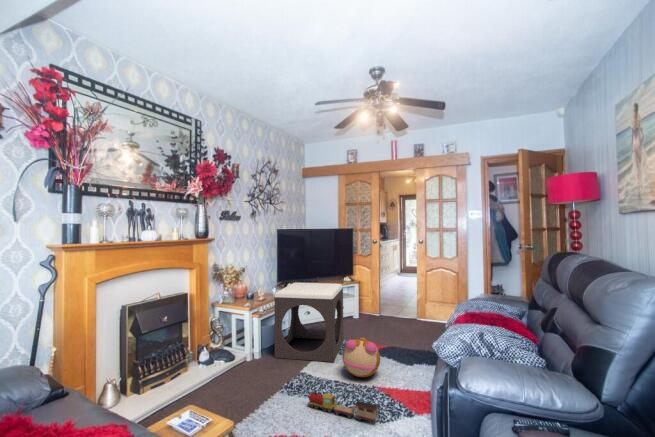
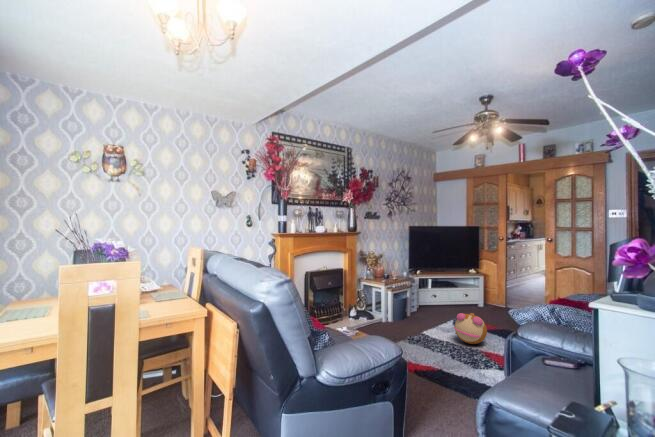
footstool: present [274,283,344,362] -> none [403,269,463,331]
toy train: present [308,391,378,424] -> none [422,342,474,370]

